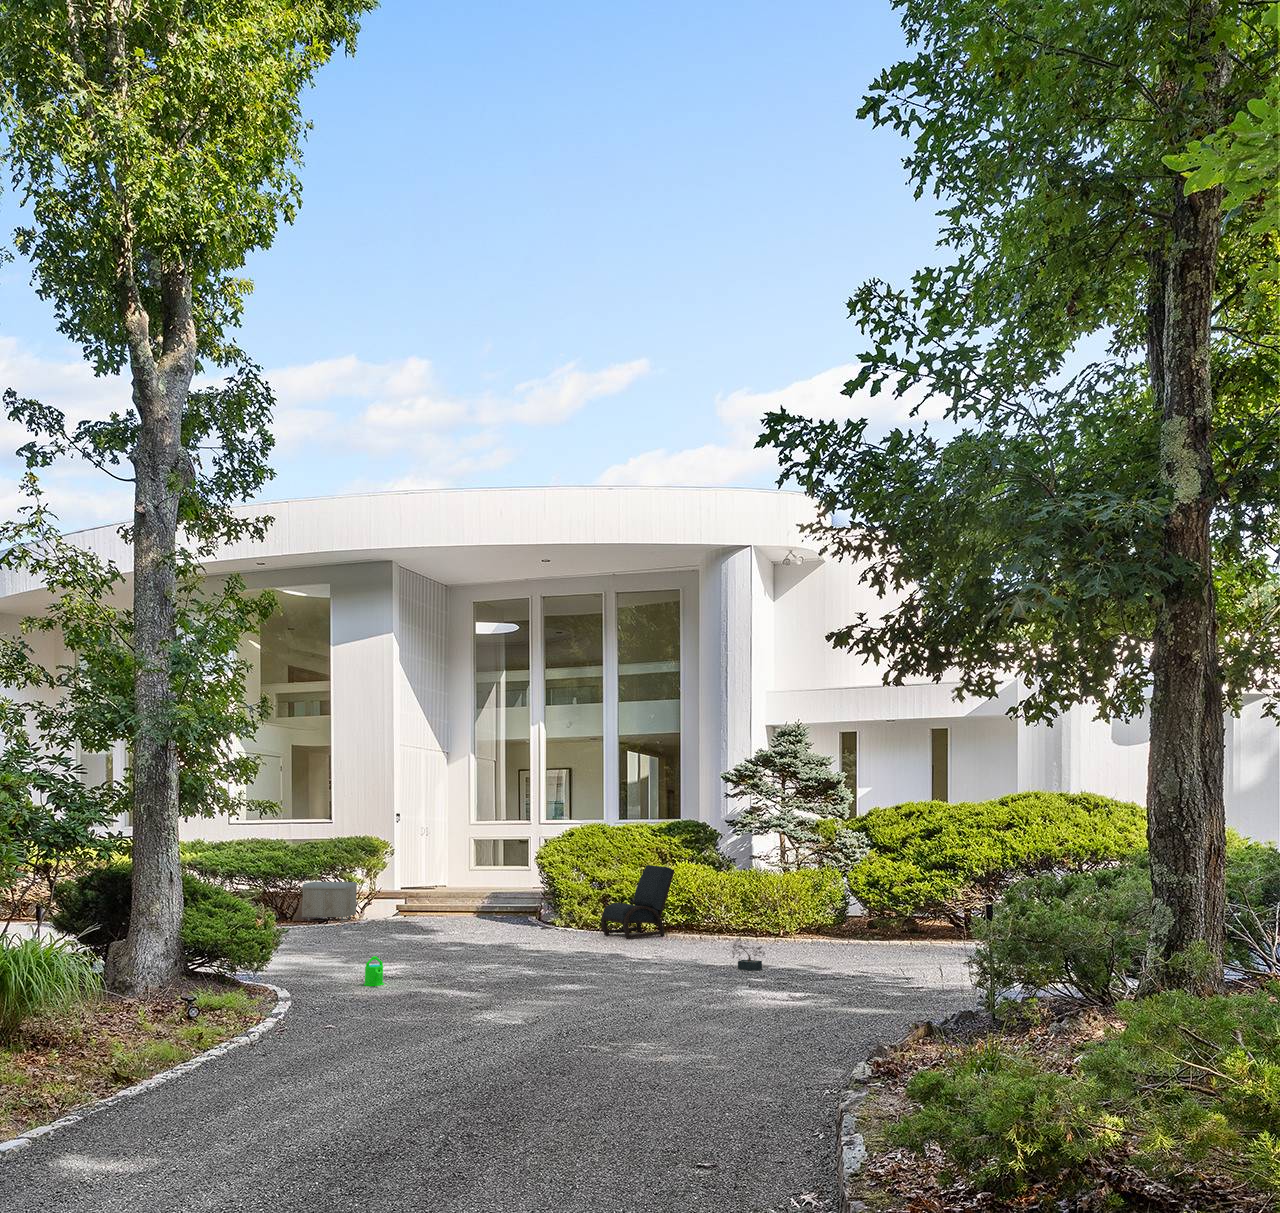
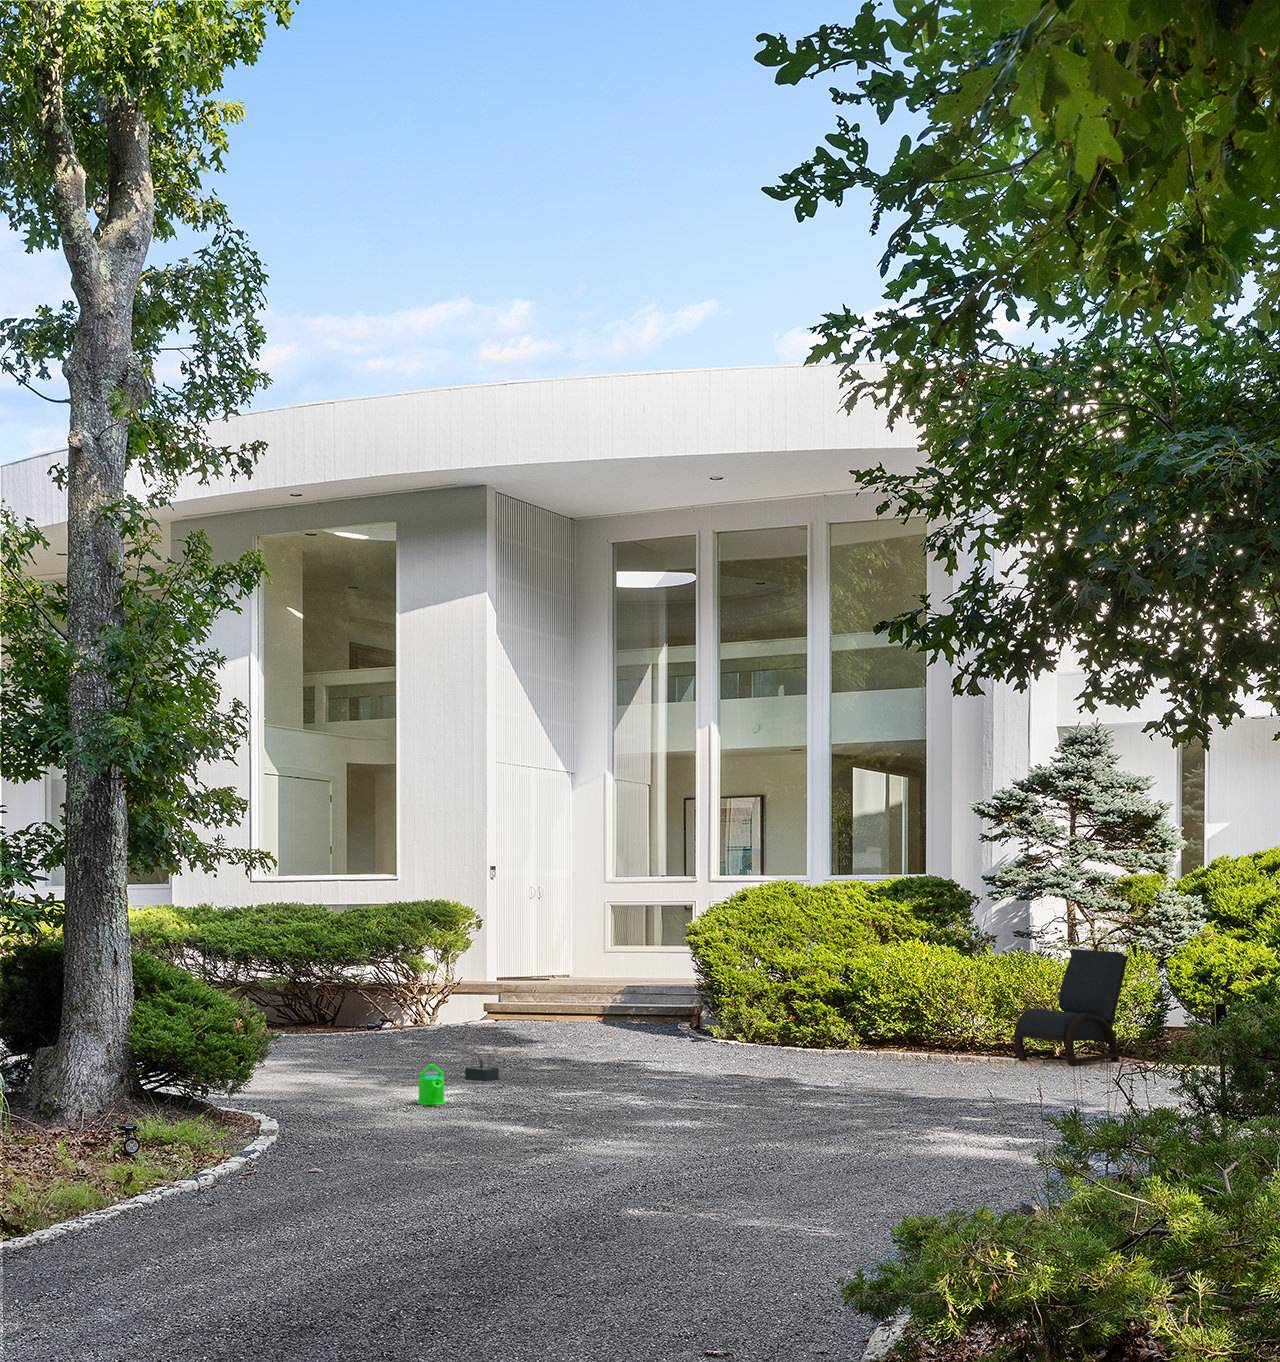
lounge chair: present [601,865,675,940] -> present [1014,949,1128,1066]
storage bench: present [302,882,357,921] -> none [350,965,429,1022]
decorative plant: present [731,938,766,971] -> present [456,1037,504,1081]

